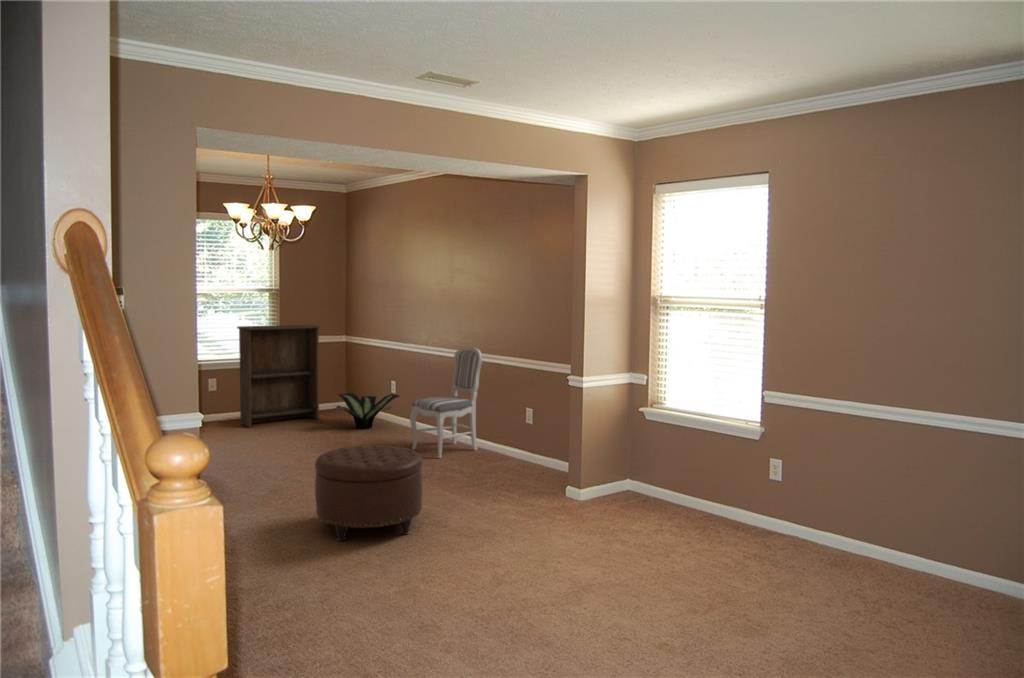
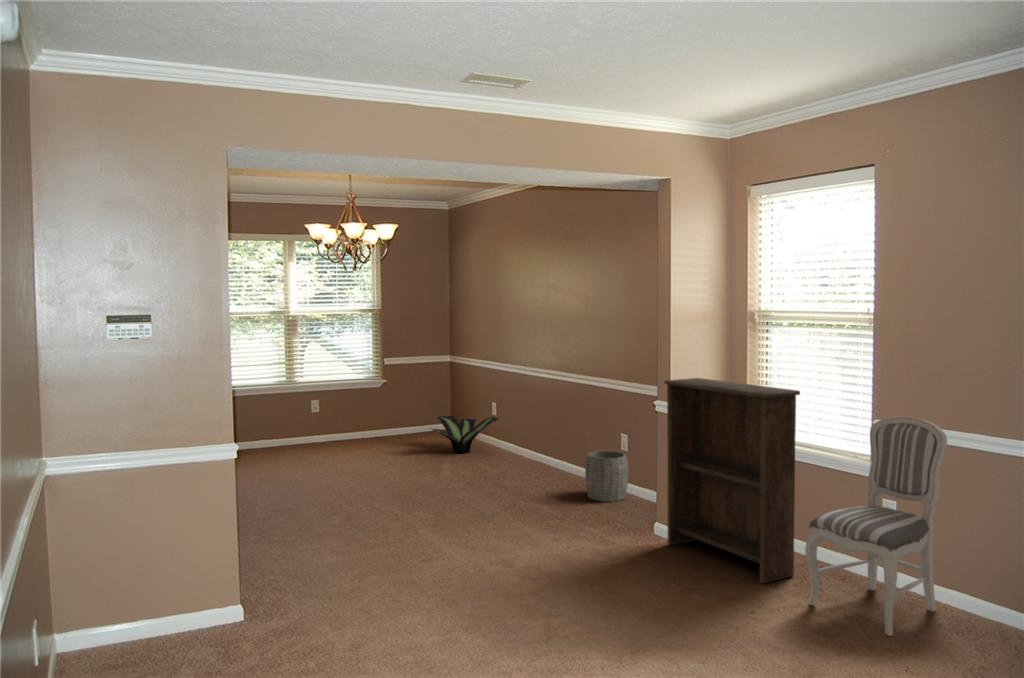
bookshelf: present [237,325,320,427] -> present [664,378,800,583]
dining chair: present [410,347,482,458] -> present [805,417,947,636]
woven basket: none [495,423,534,470] -> present [585,451,628,502]
ottoman: present [315,445,423,541] -> none [378,473,488,572]

